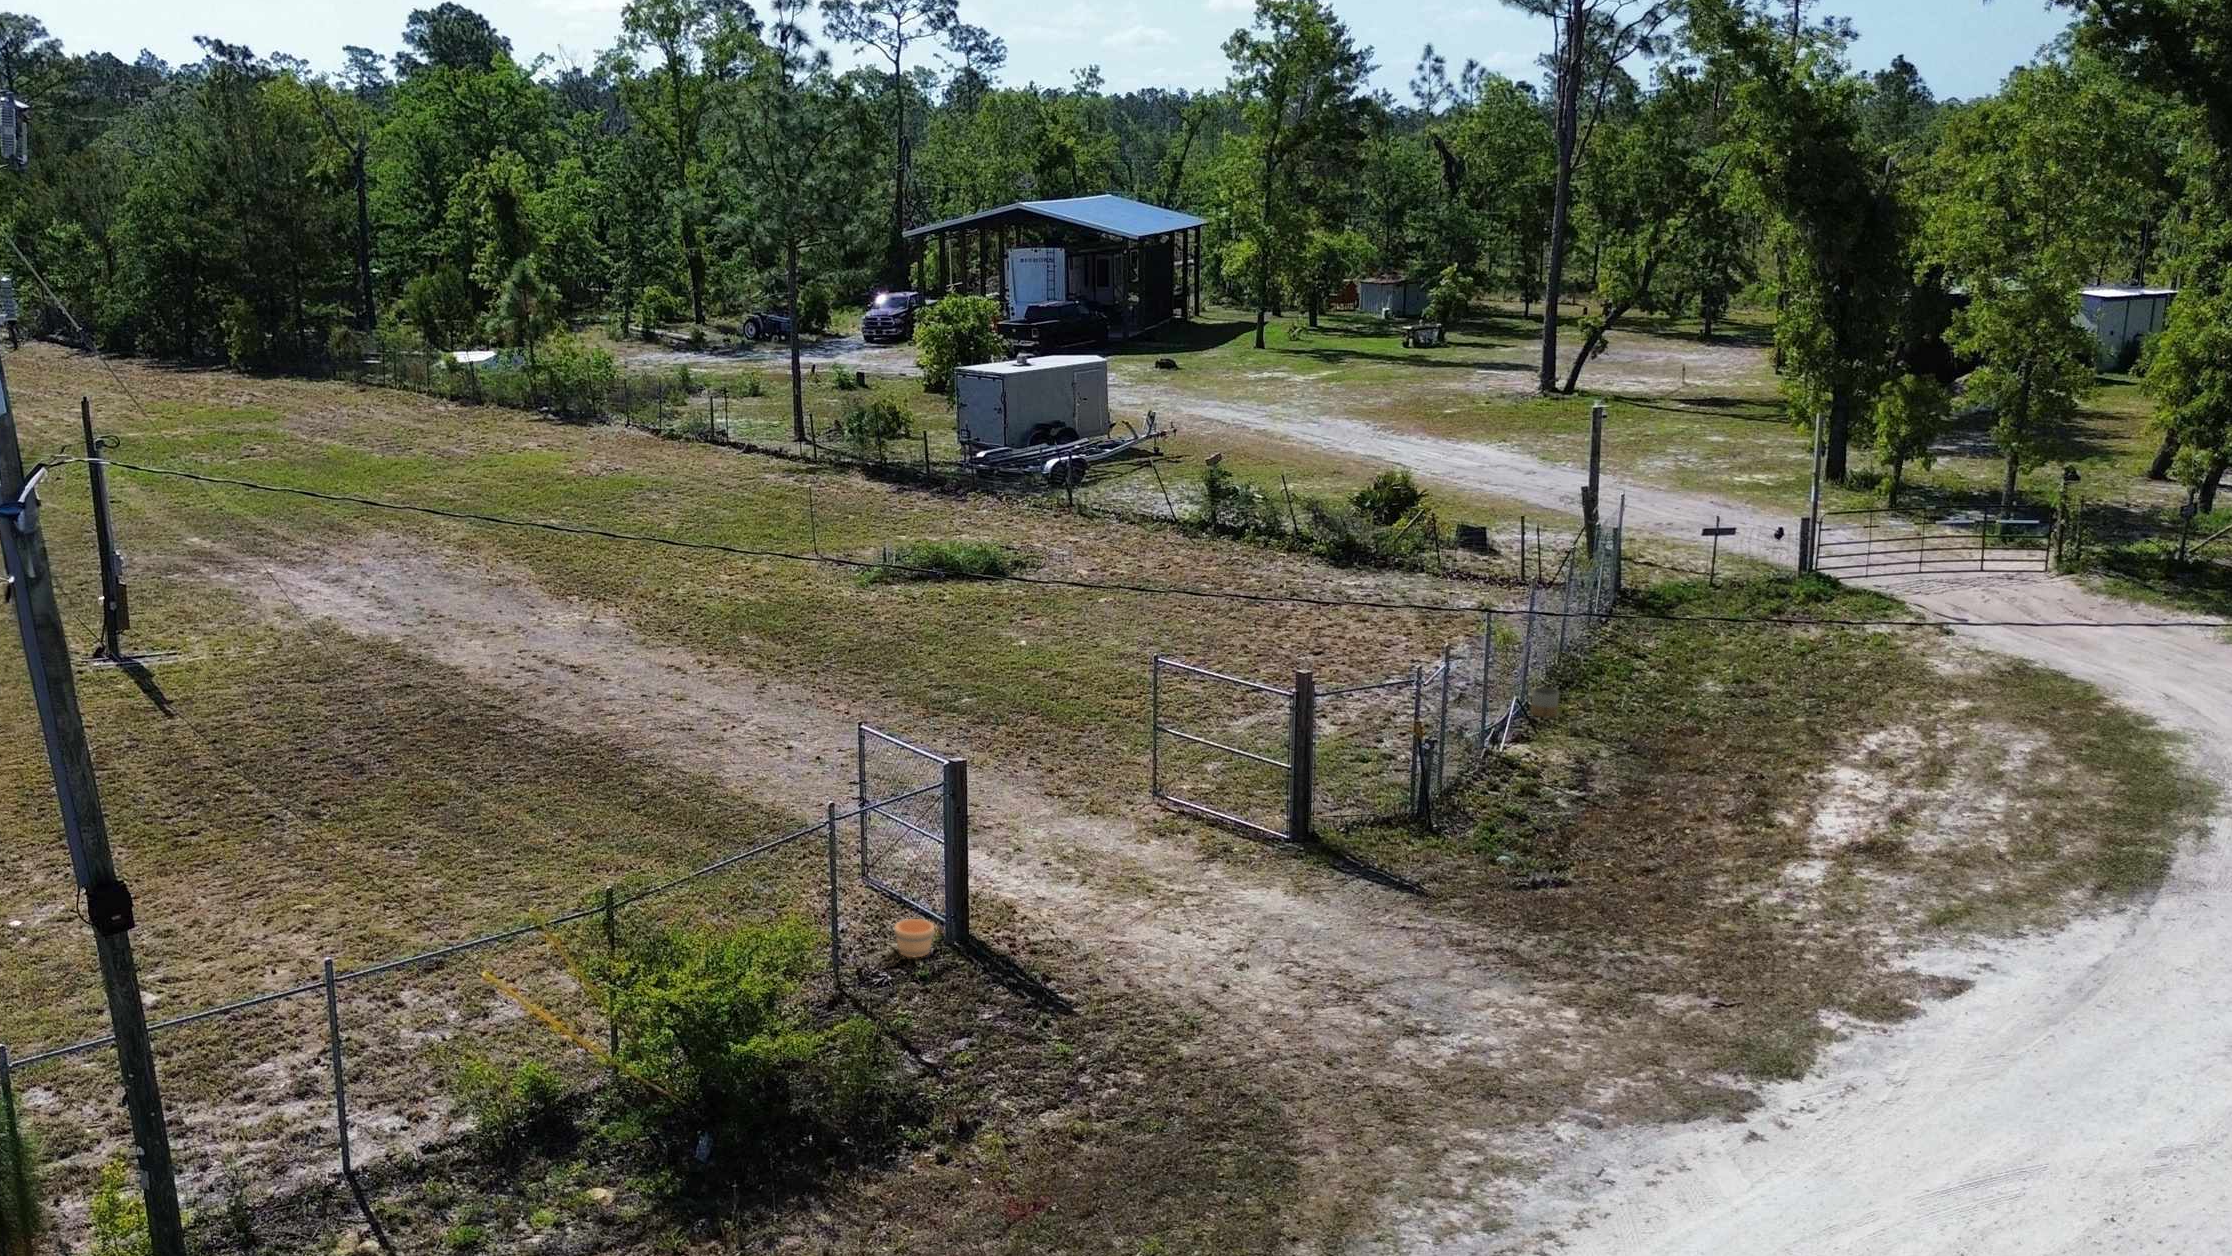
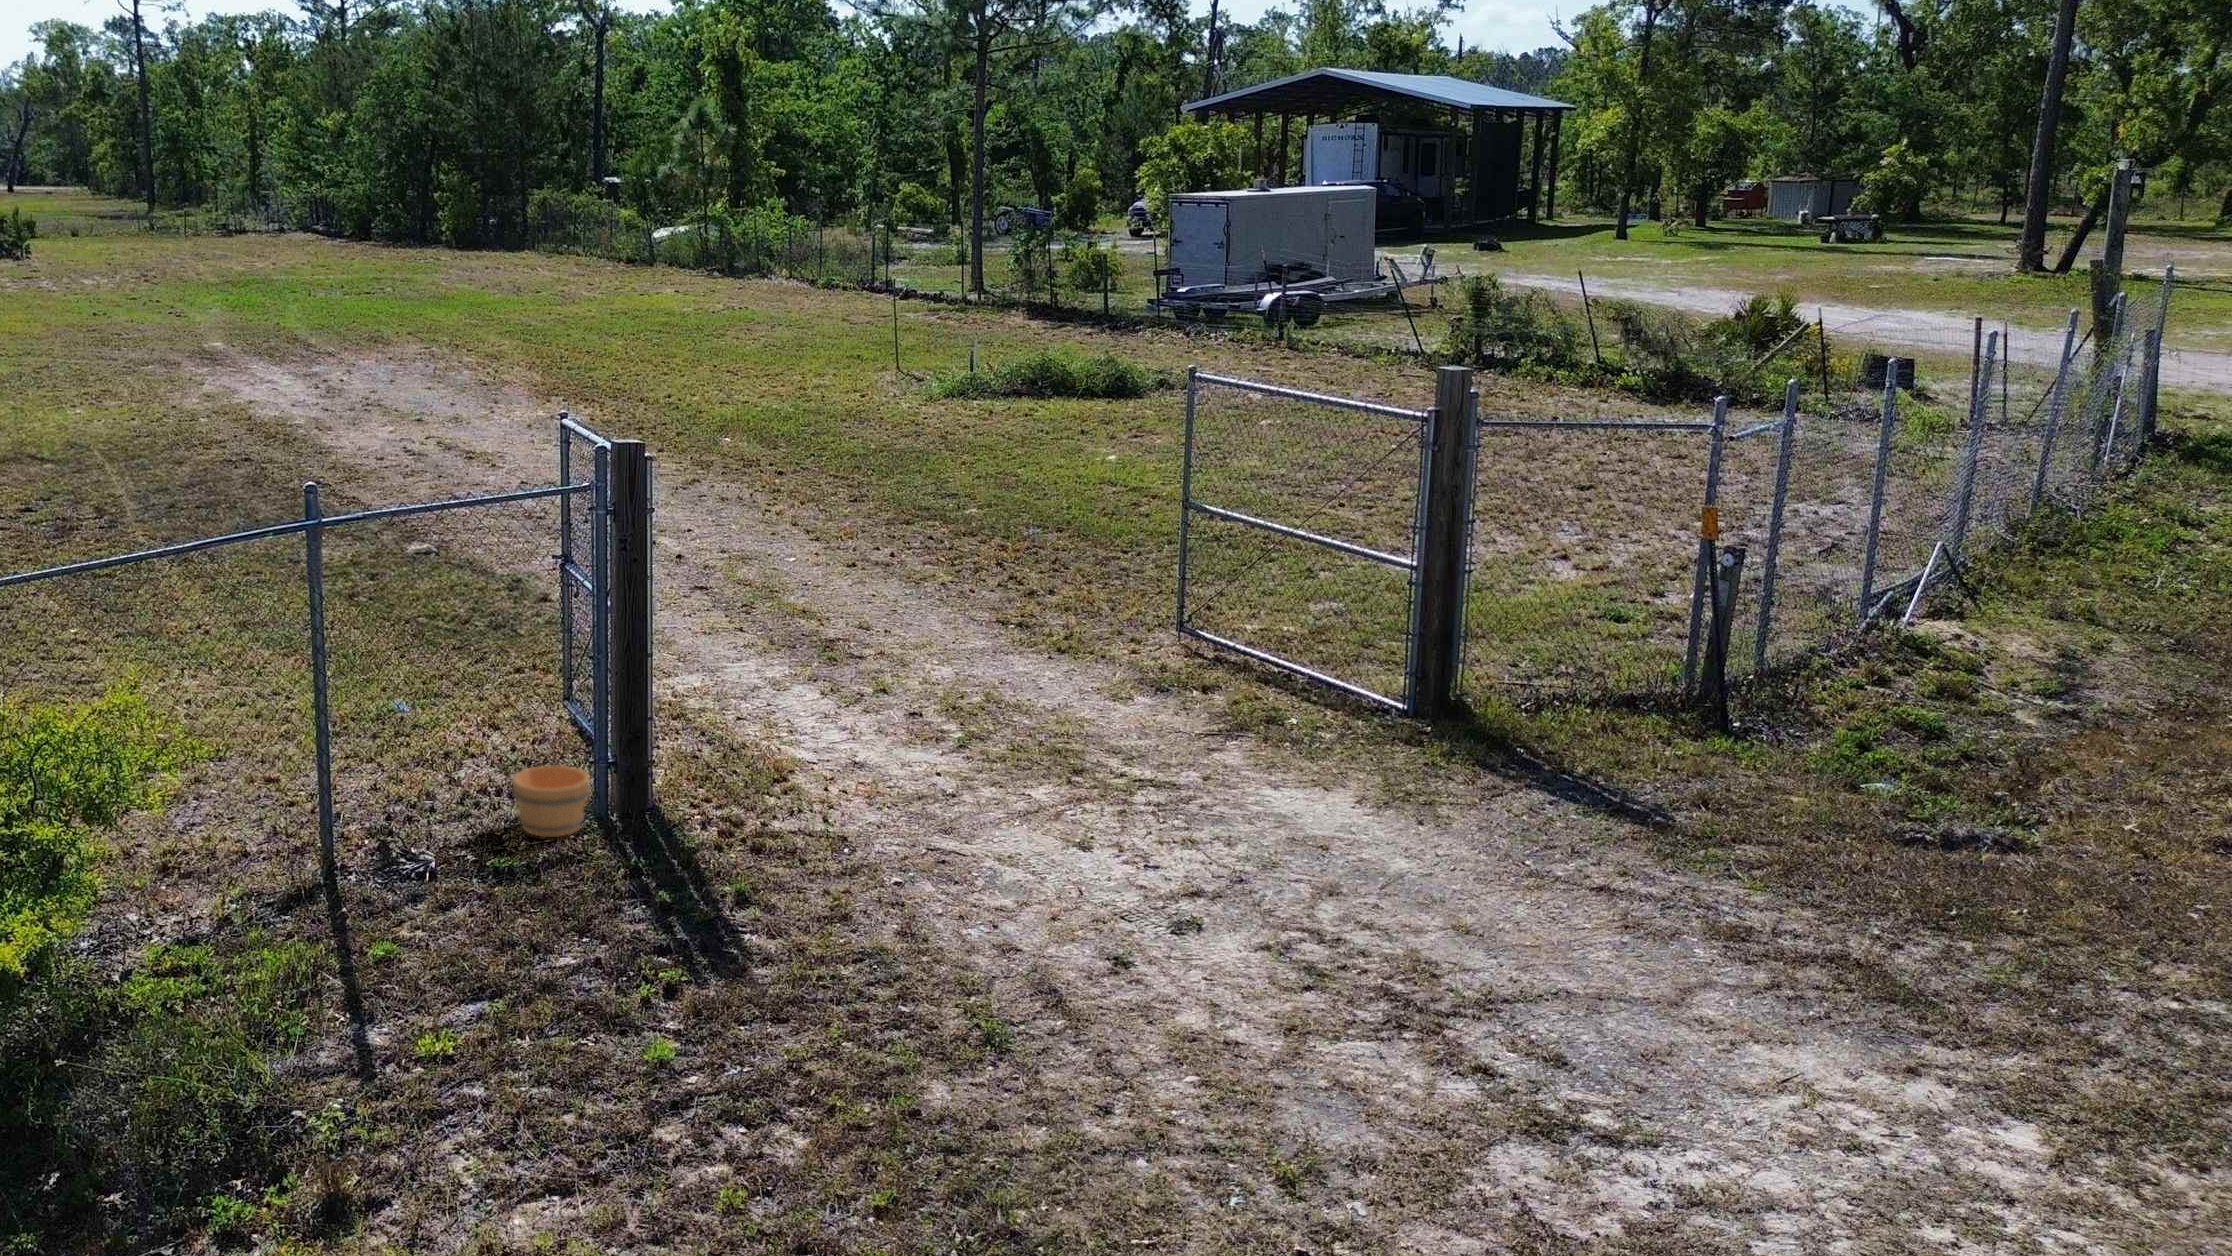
planter: present [1531,688,1559,718] -> none [1962,525,2027,600]

